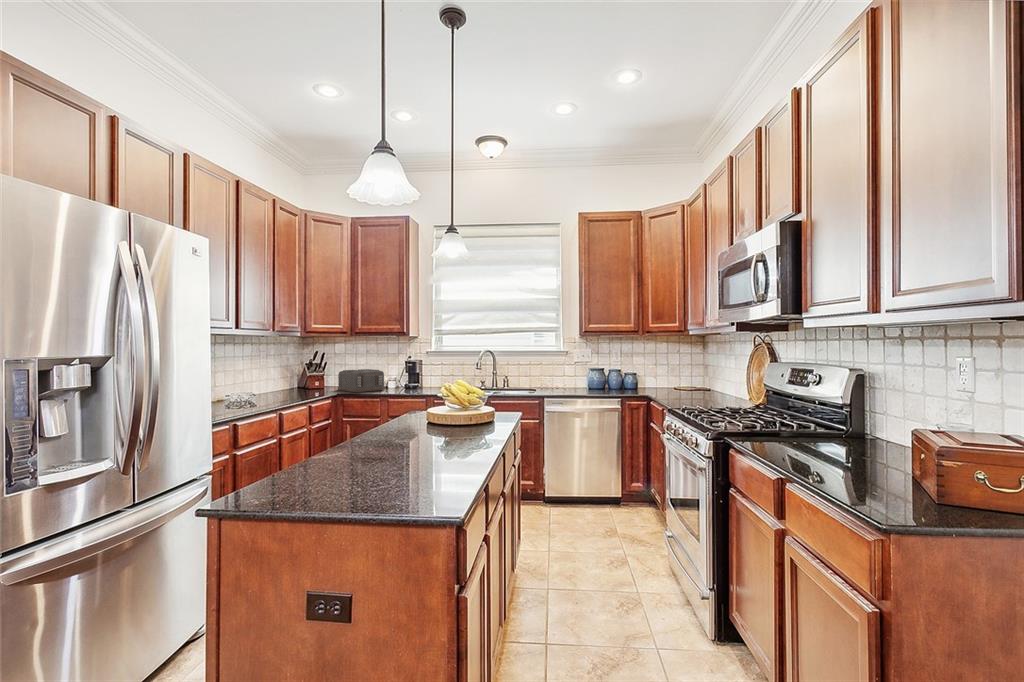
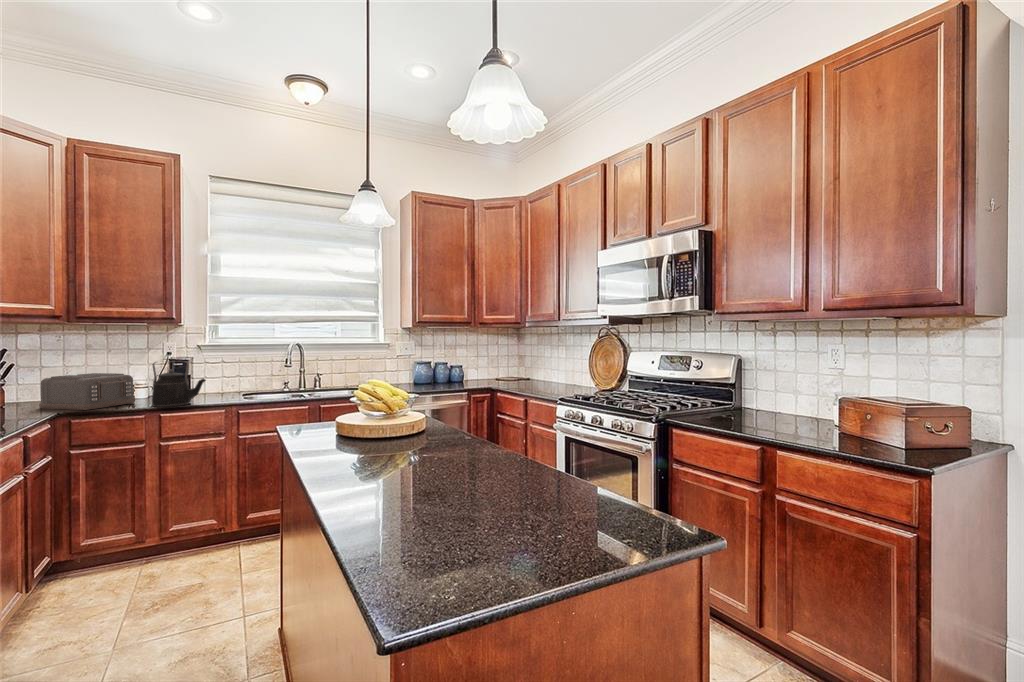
kettle: none [390,362,420,394] -> present [152,361,206,407]

